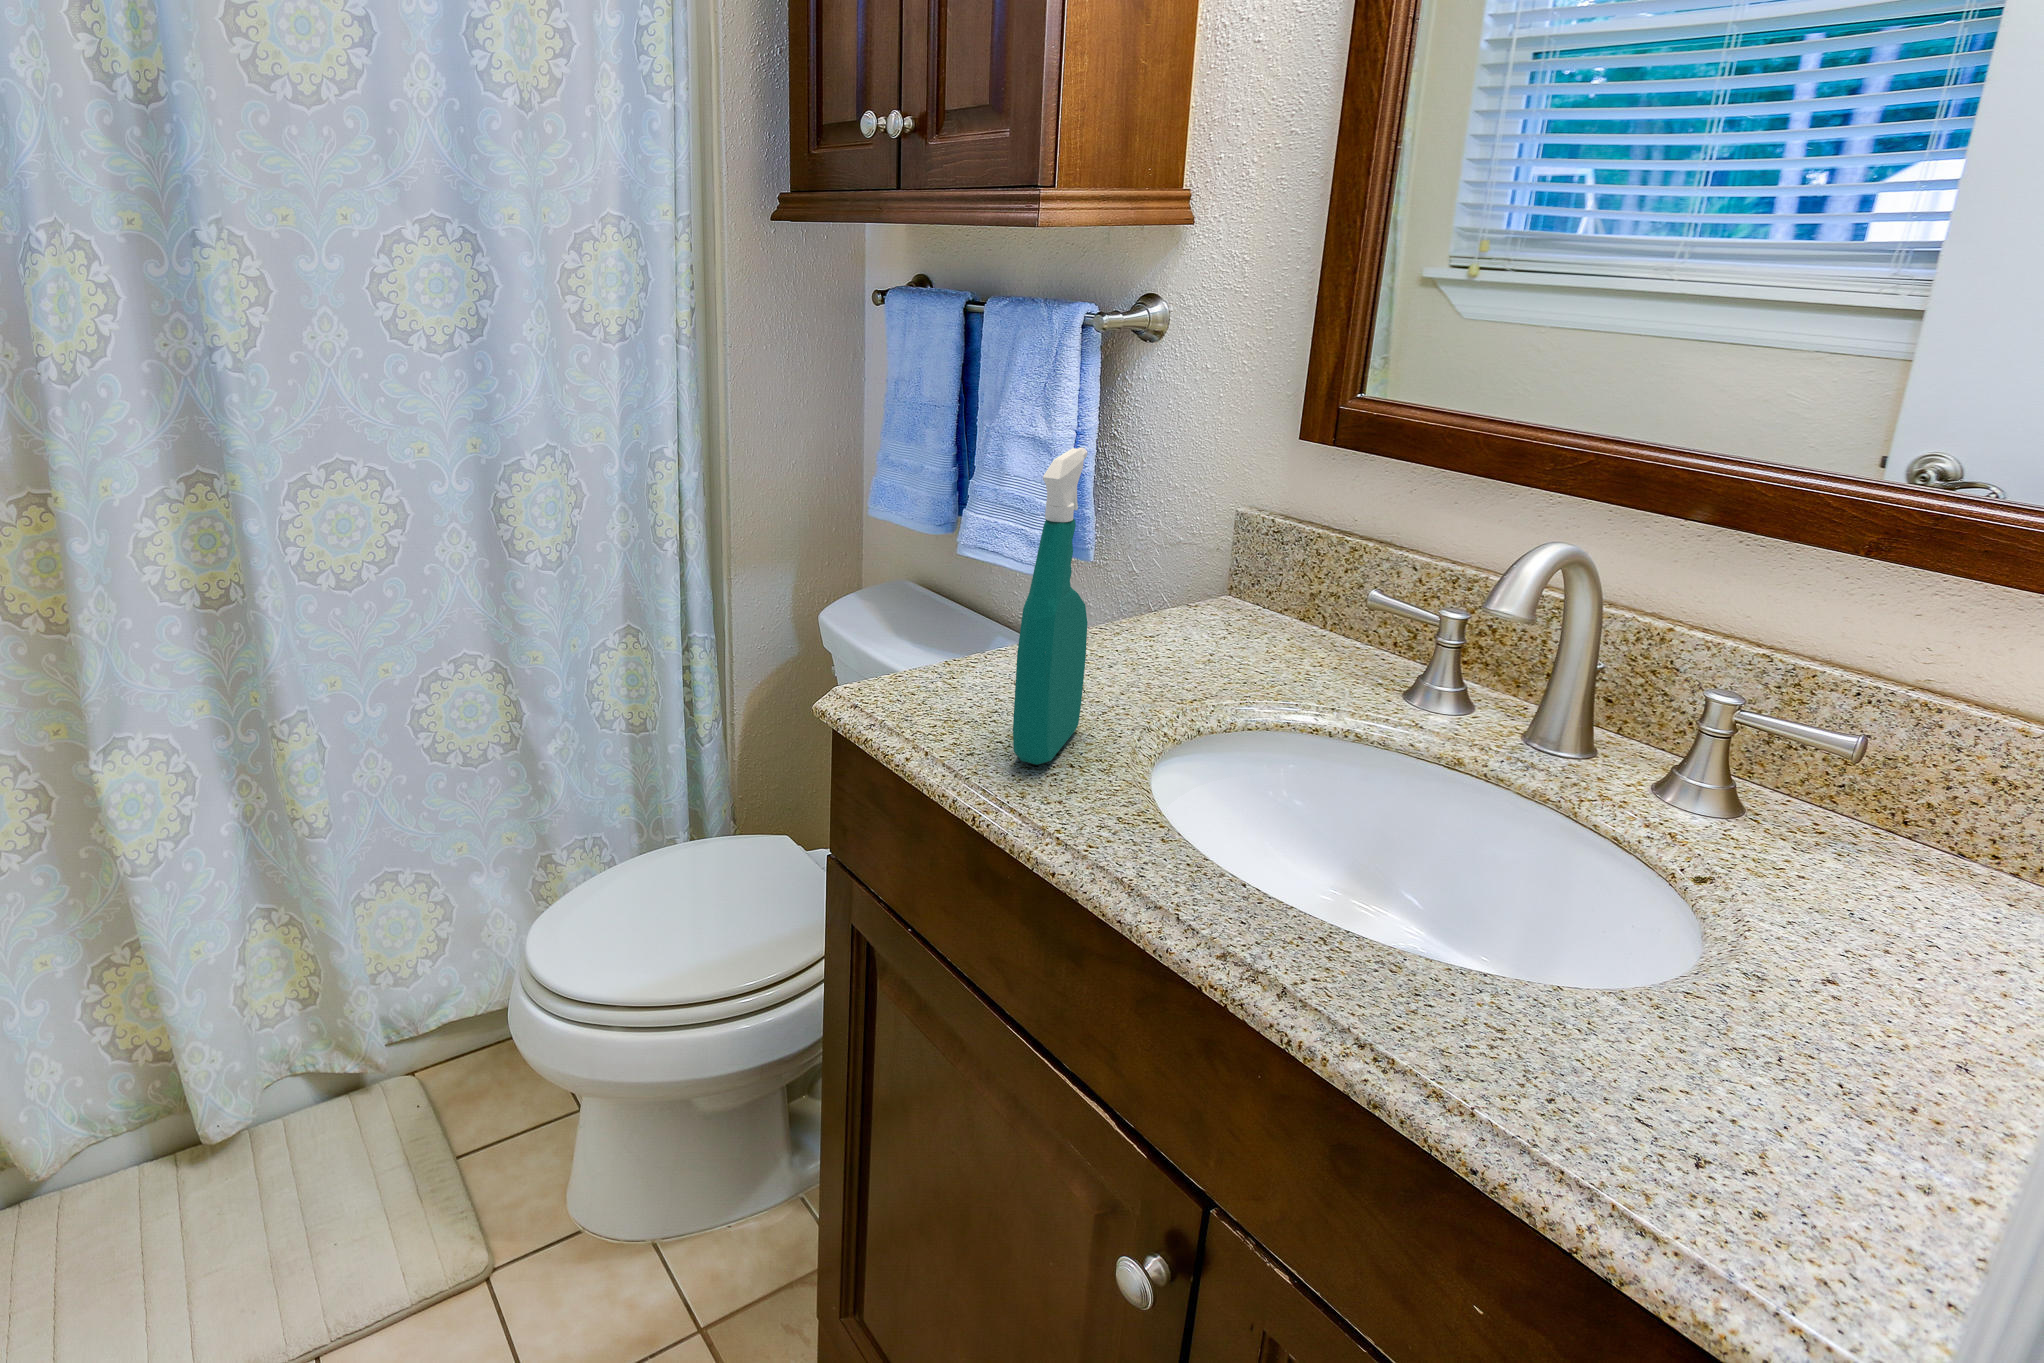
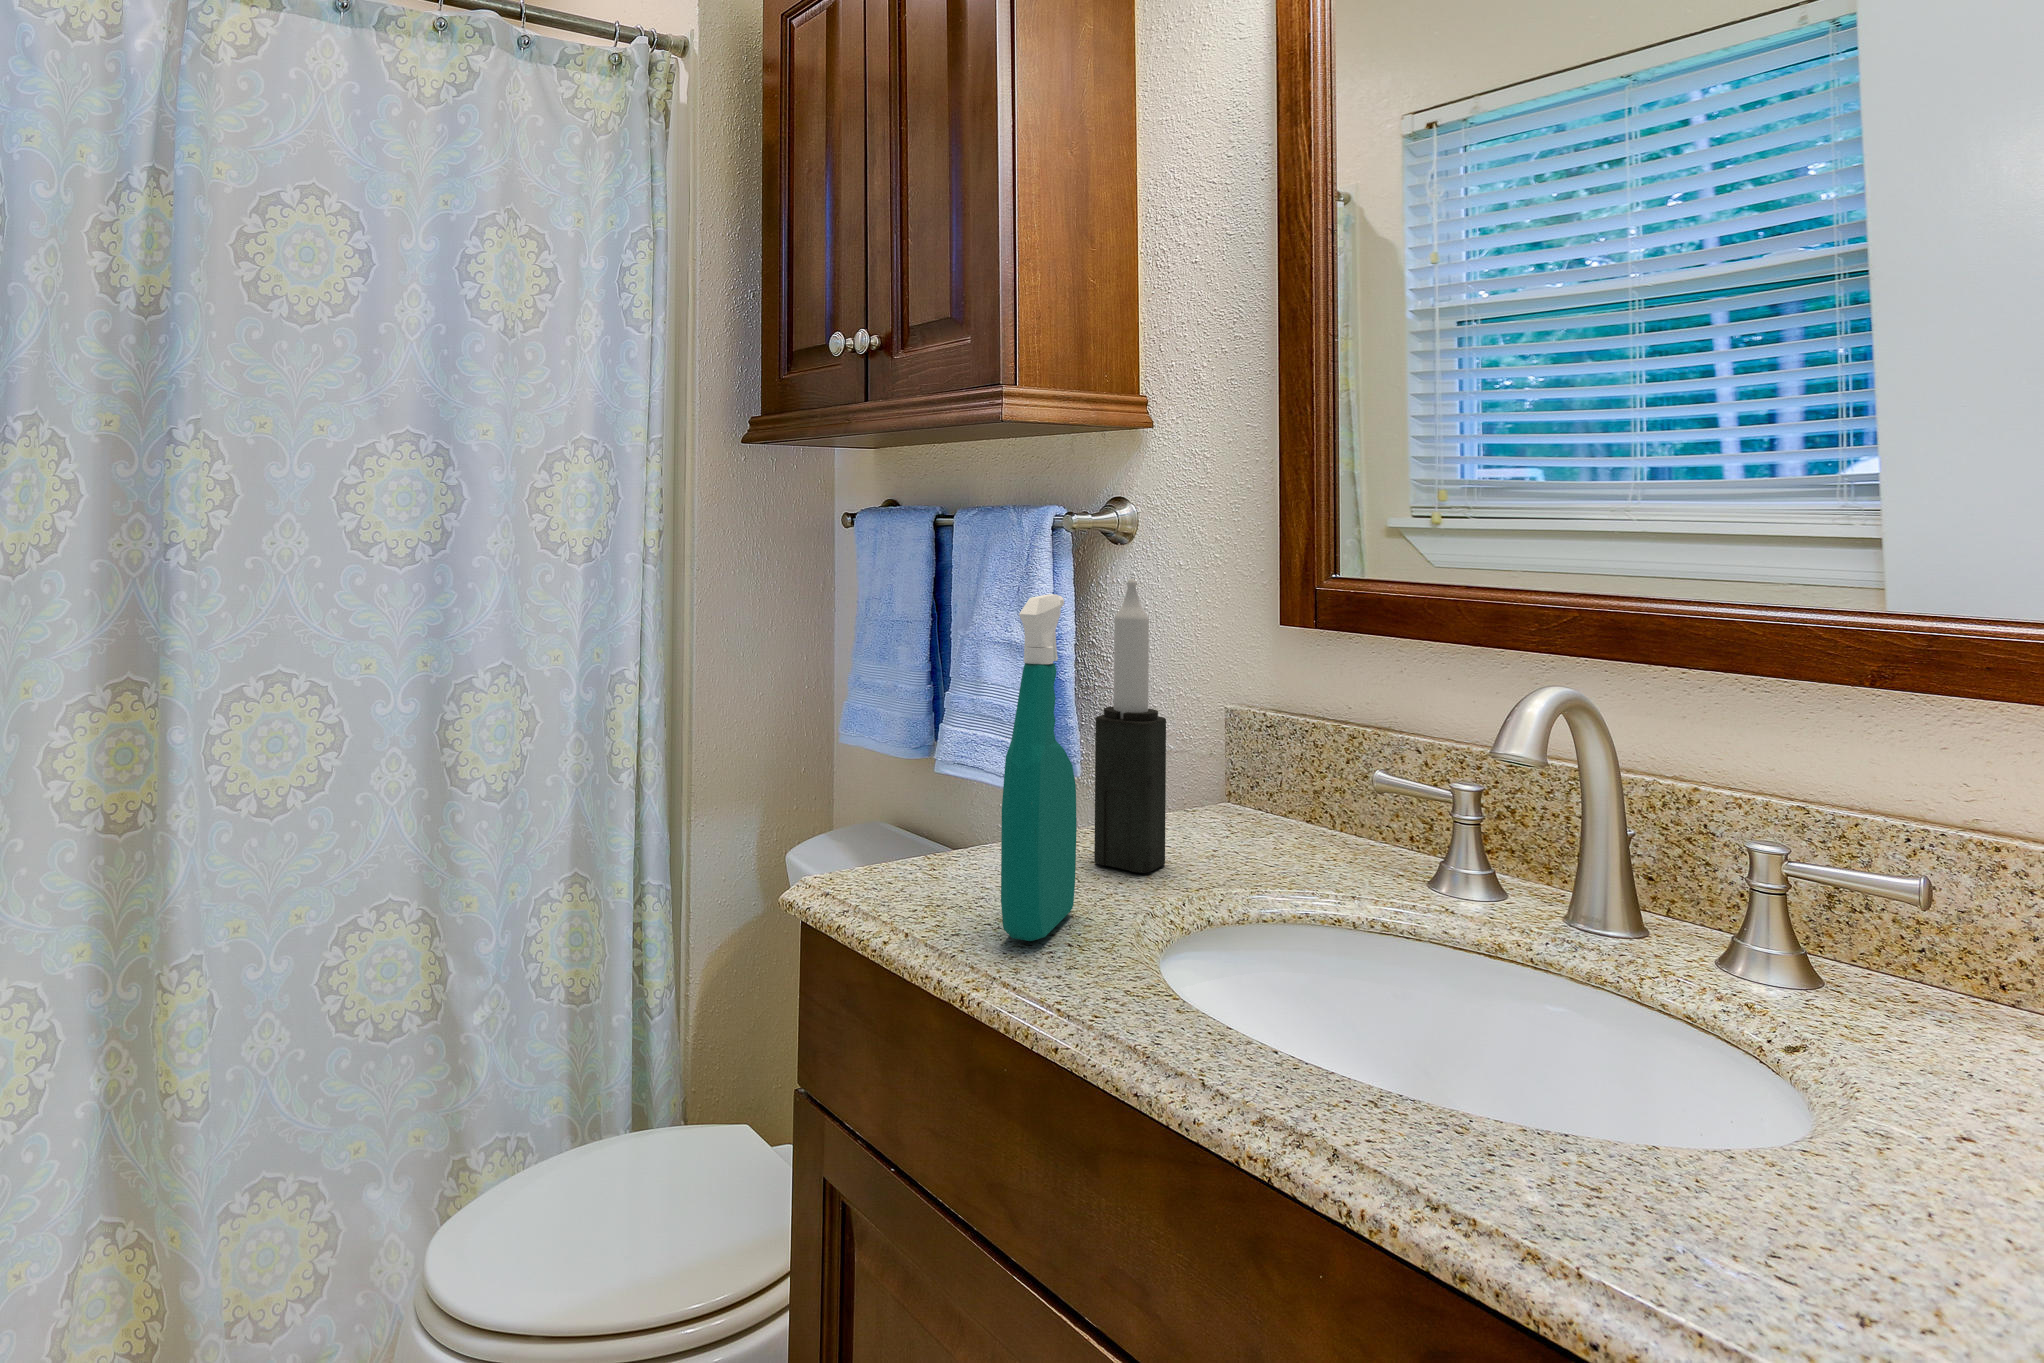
candle: none [1101,412,1178,683] -> present [1094,579,1166,873]

